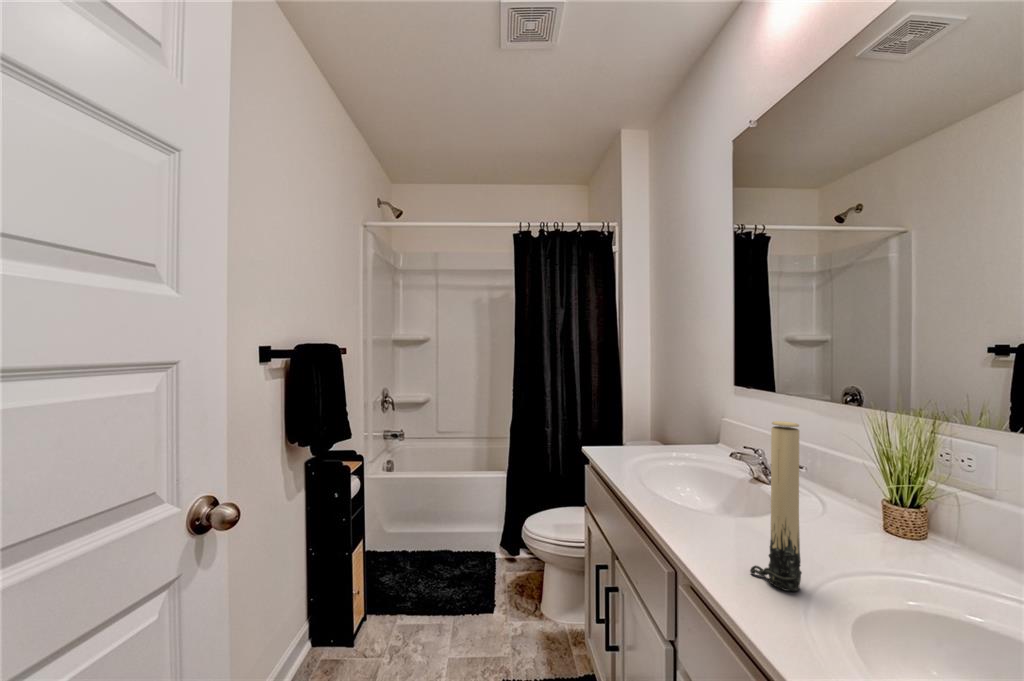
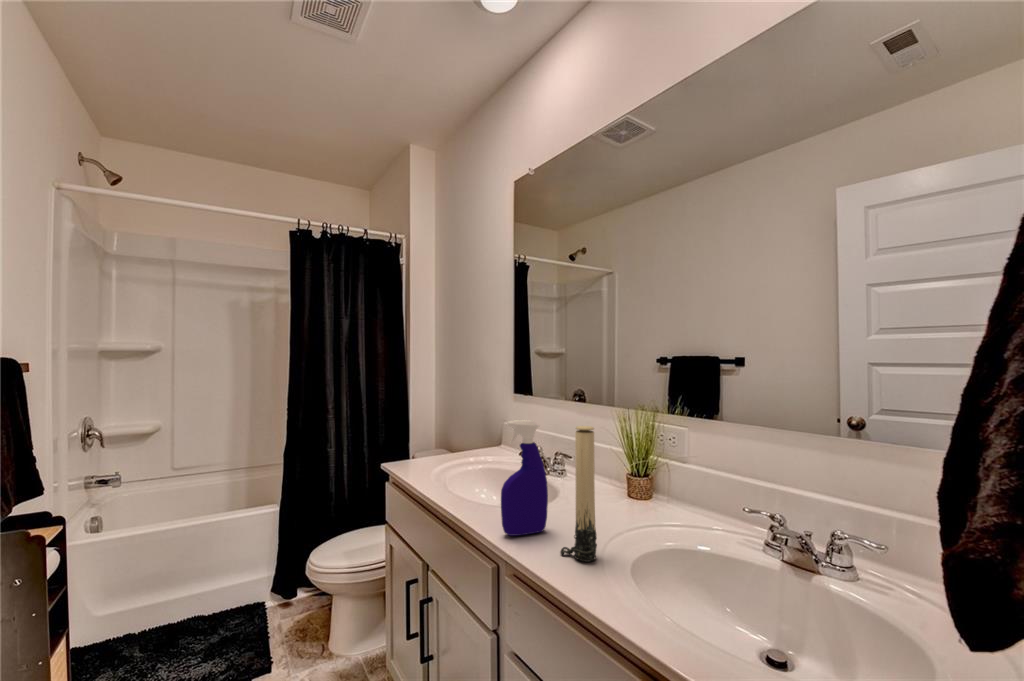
spray bottle: none [681,409,743,543] -> present [501,420,548,536]

